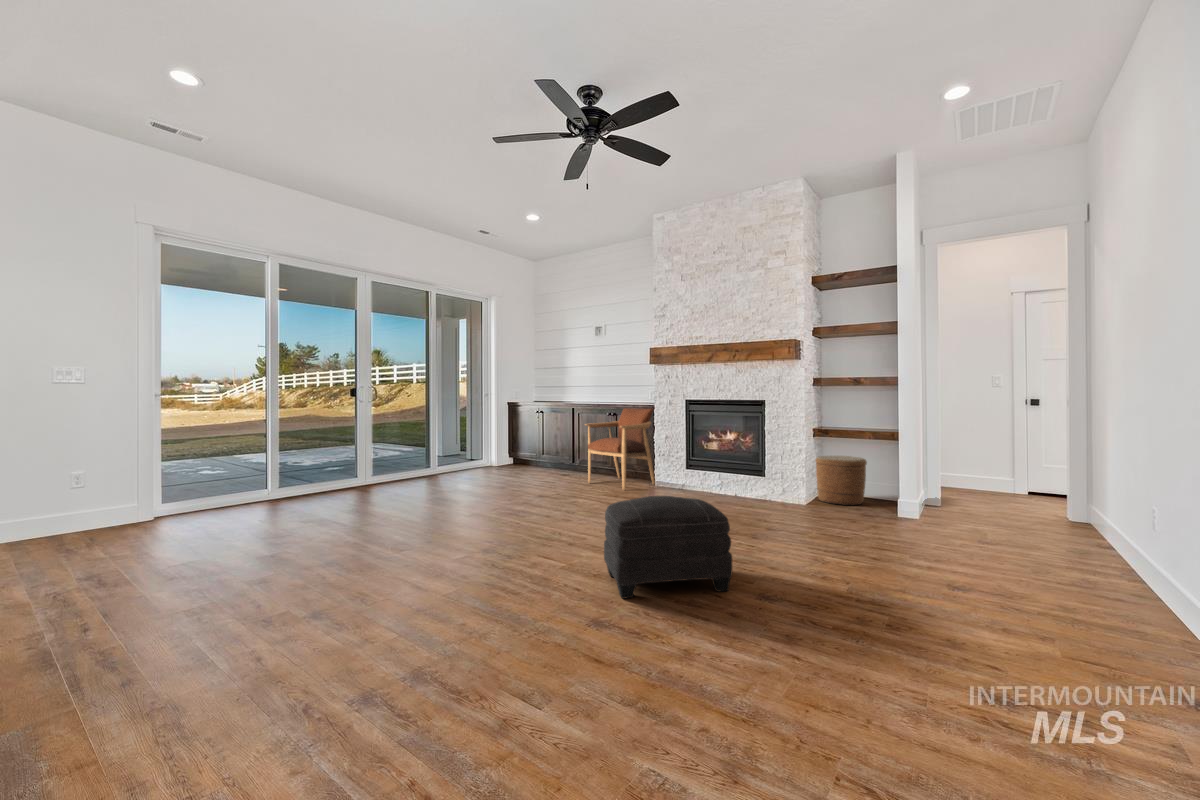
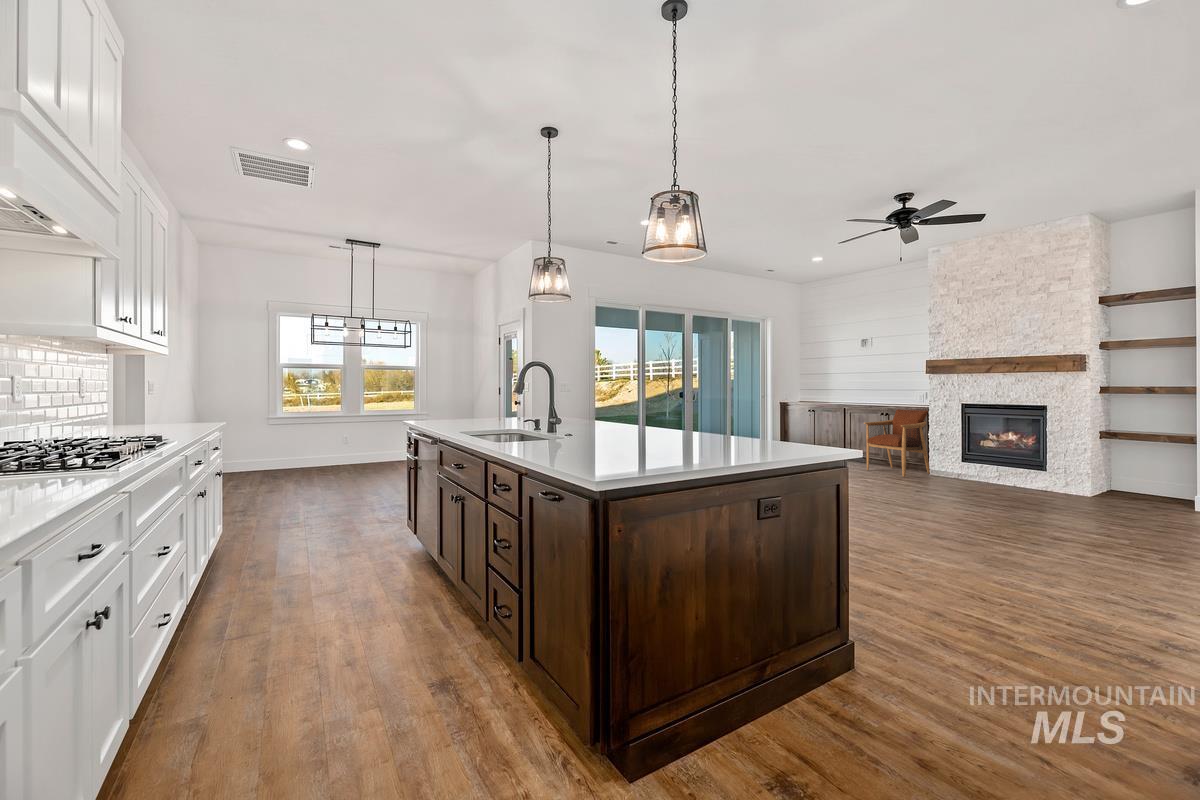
woven basket: present [816,456,867,505] -> none [1101,455,1159,499]
ottoman: present [604,496,732,599] -> none [931,477,1036,540]

